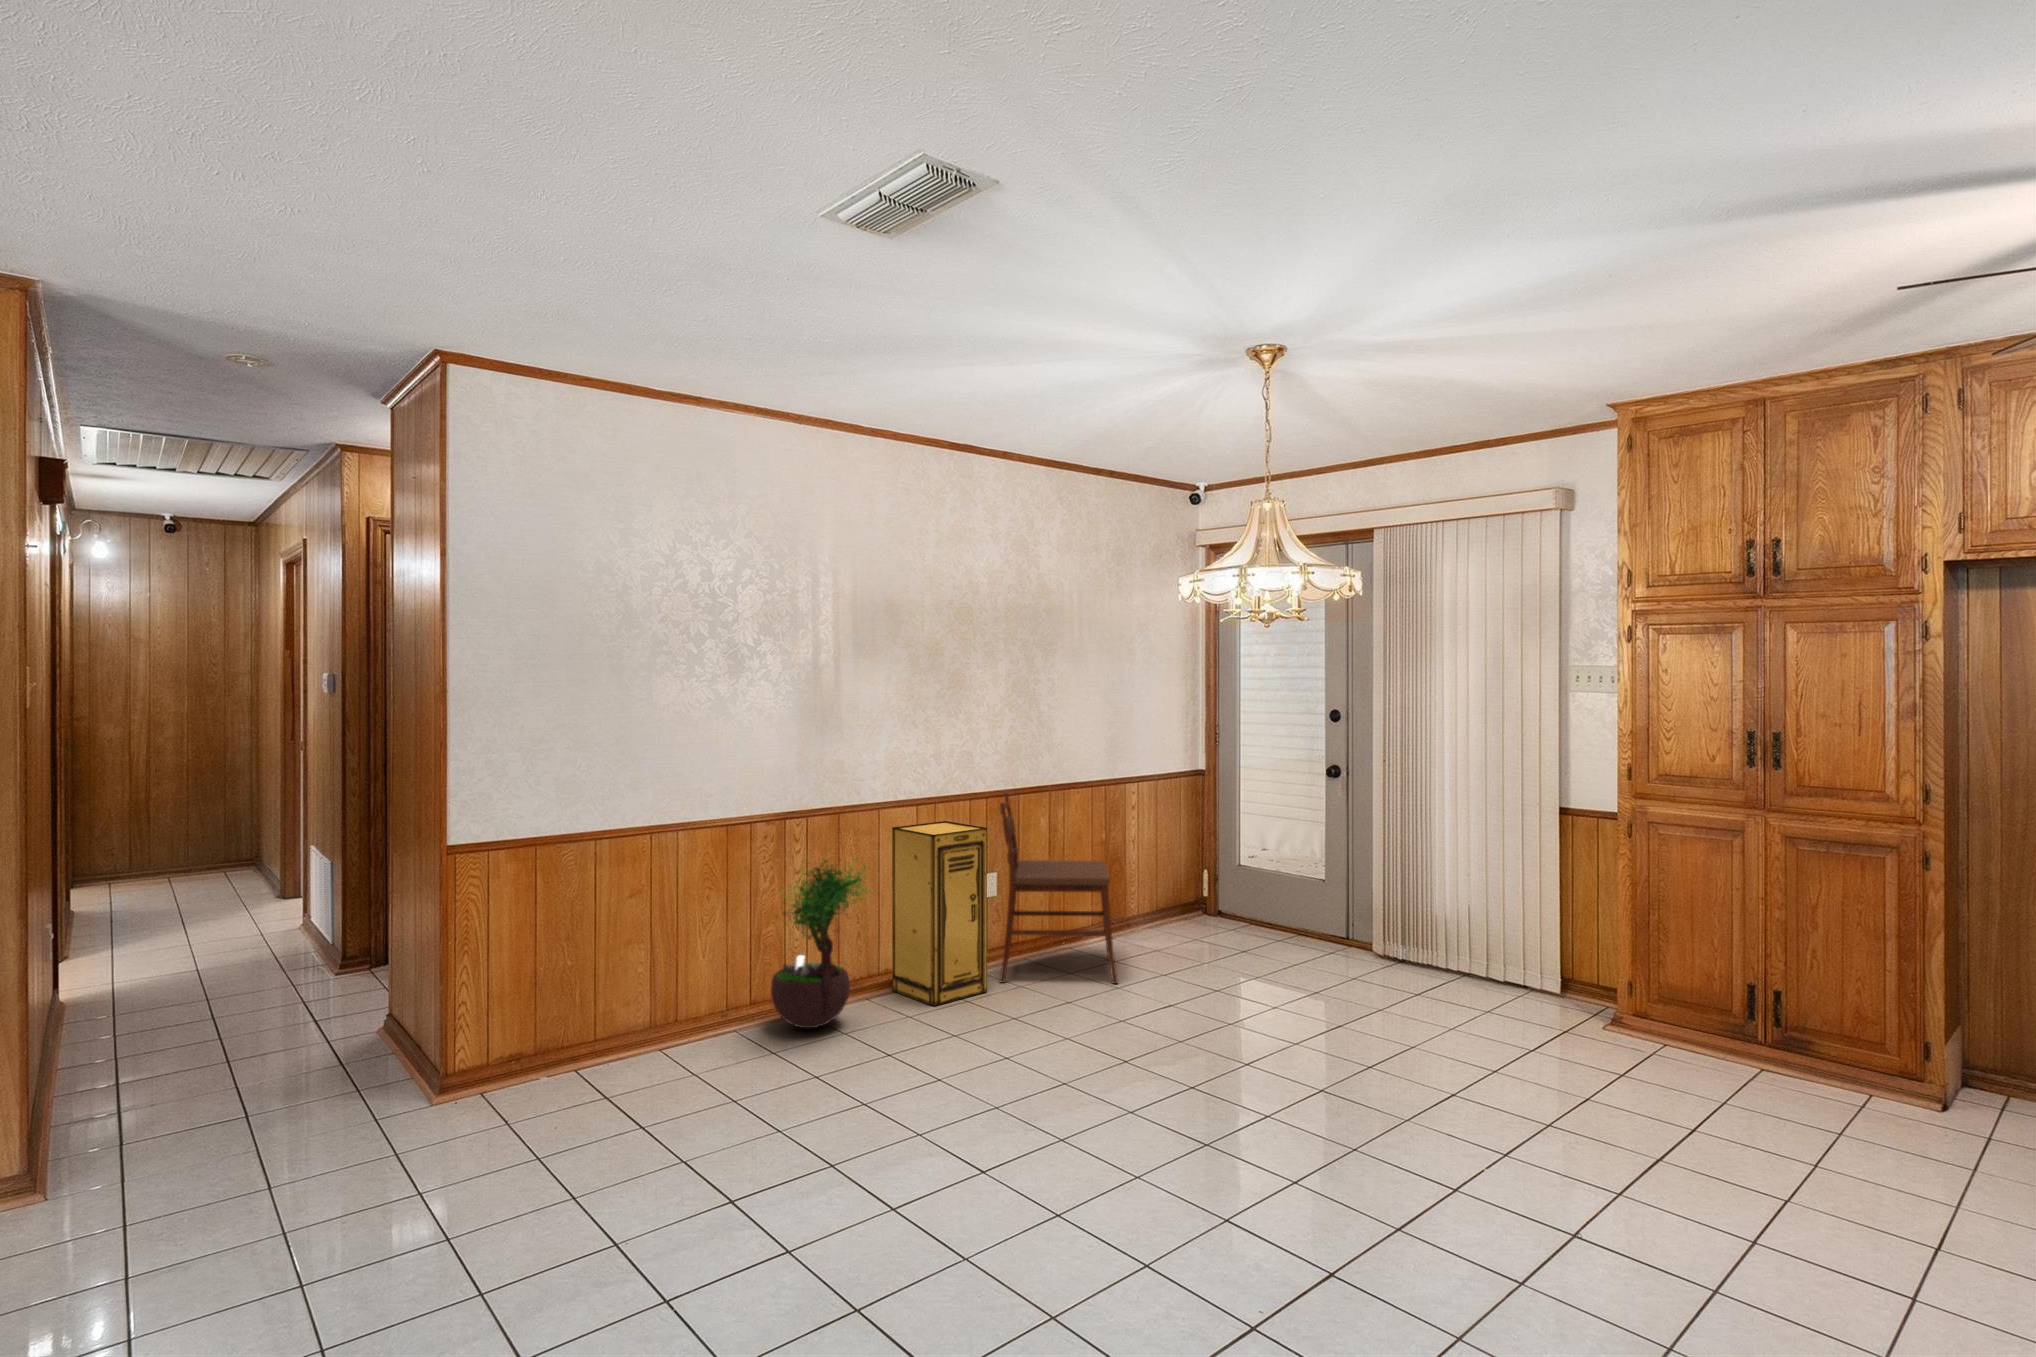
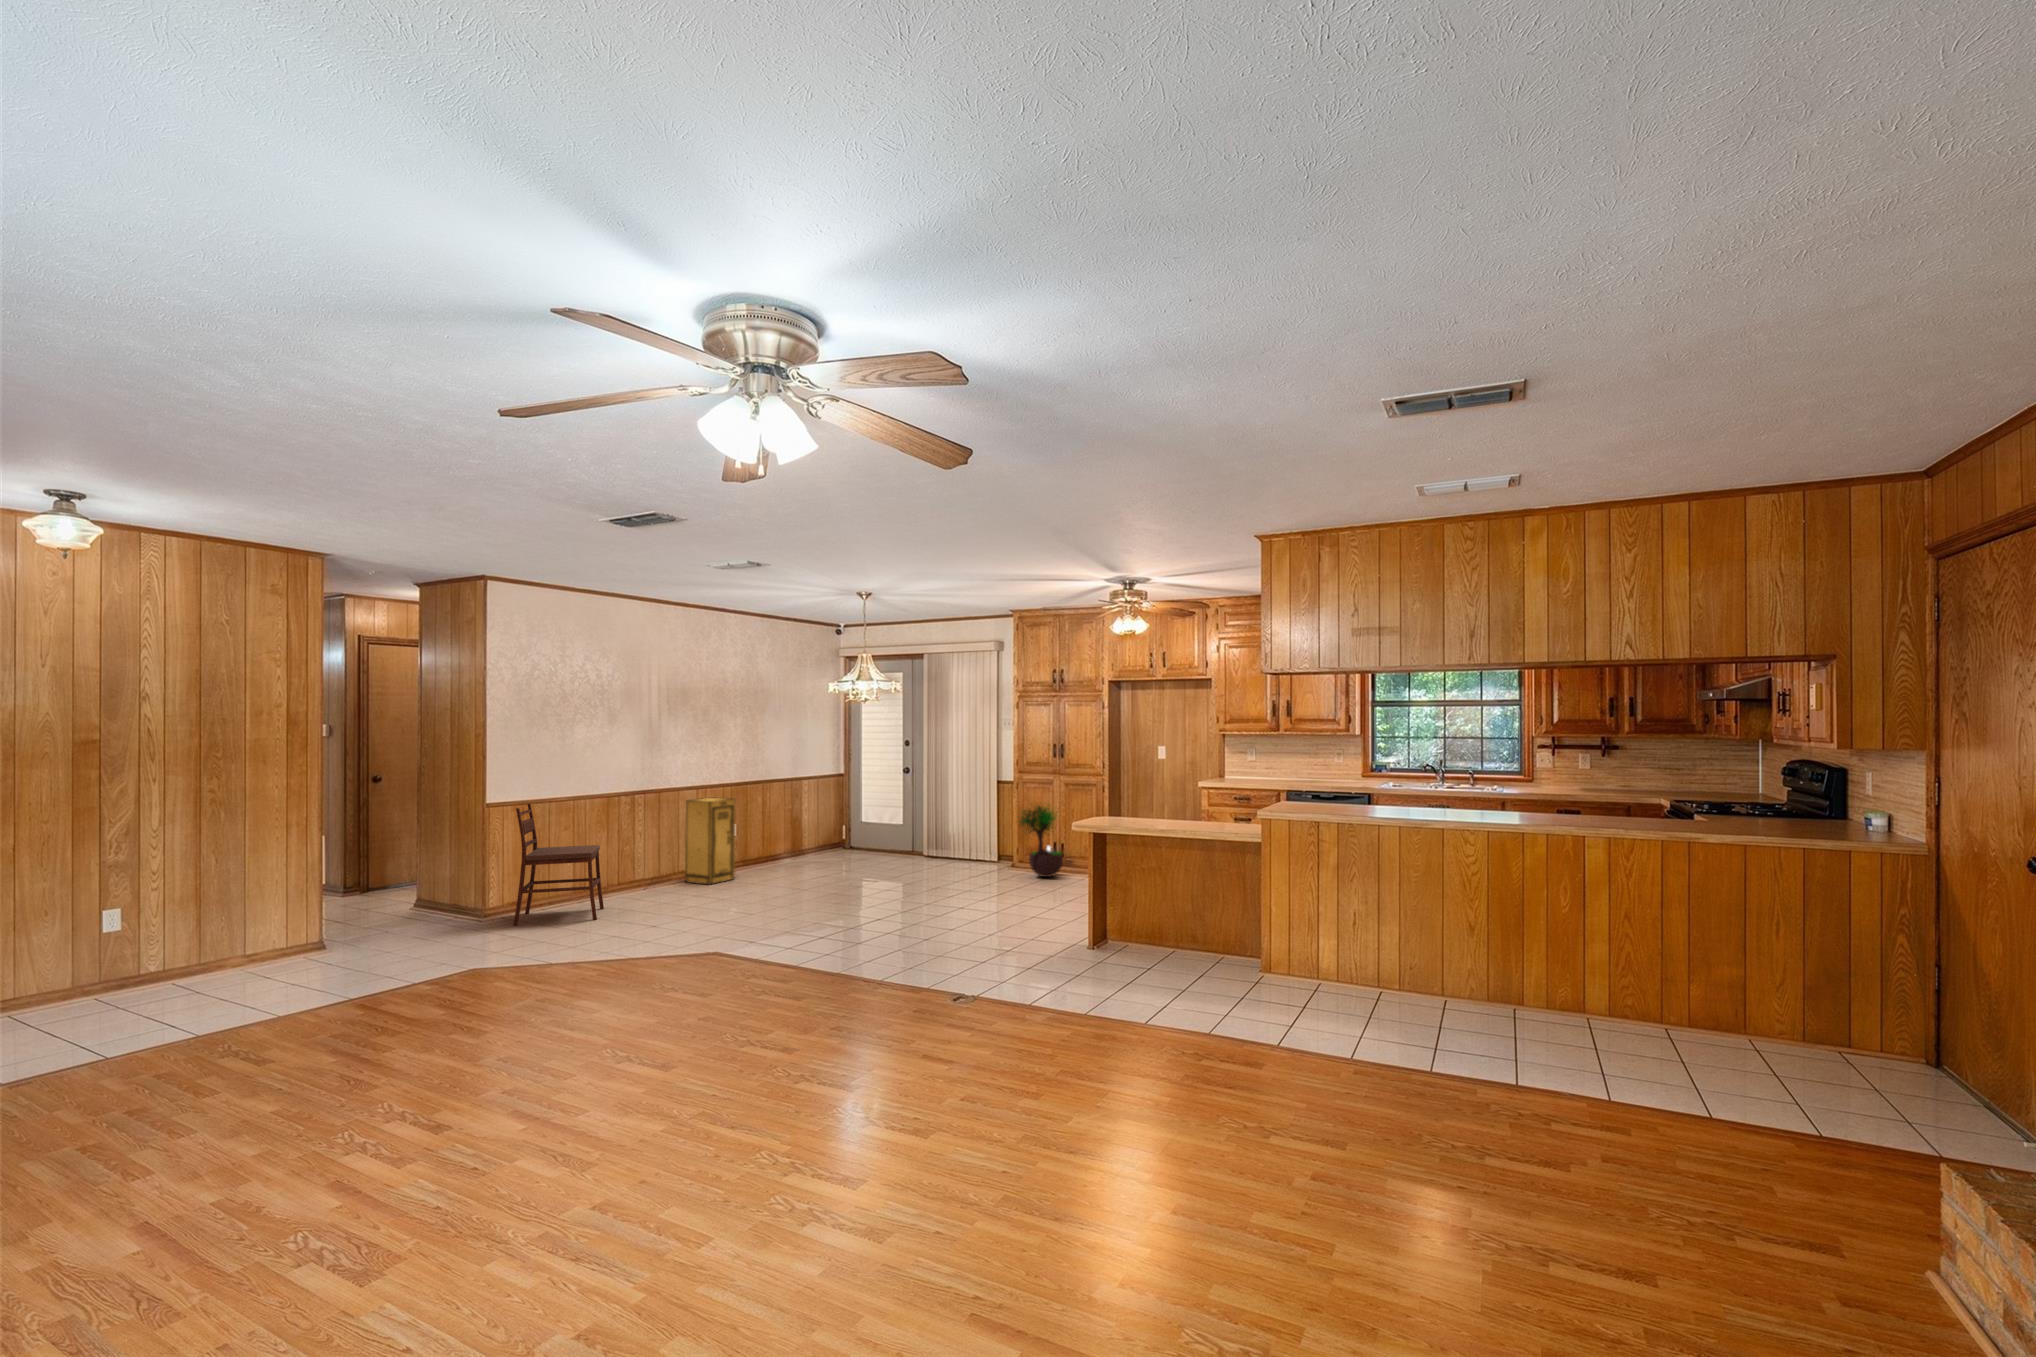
dining chair: present [1000,793,1118,984] -> present [513,804,604,925]
potted tree: present [771,859,872,1028] -> present [1017,806,1063,877]

